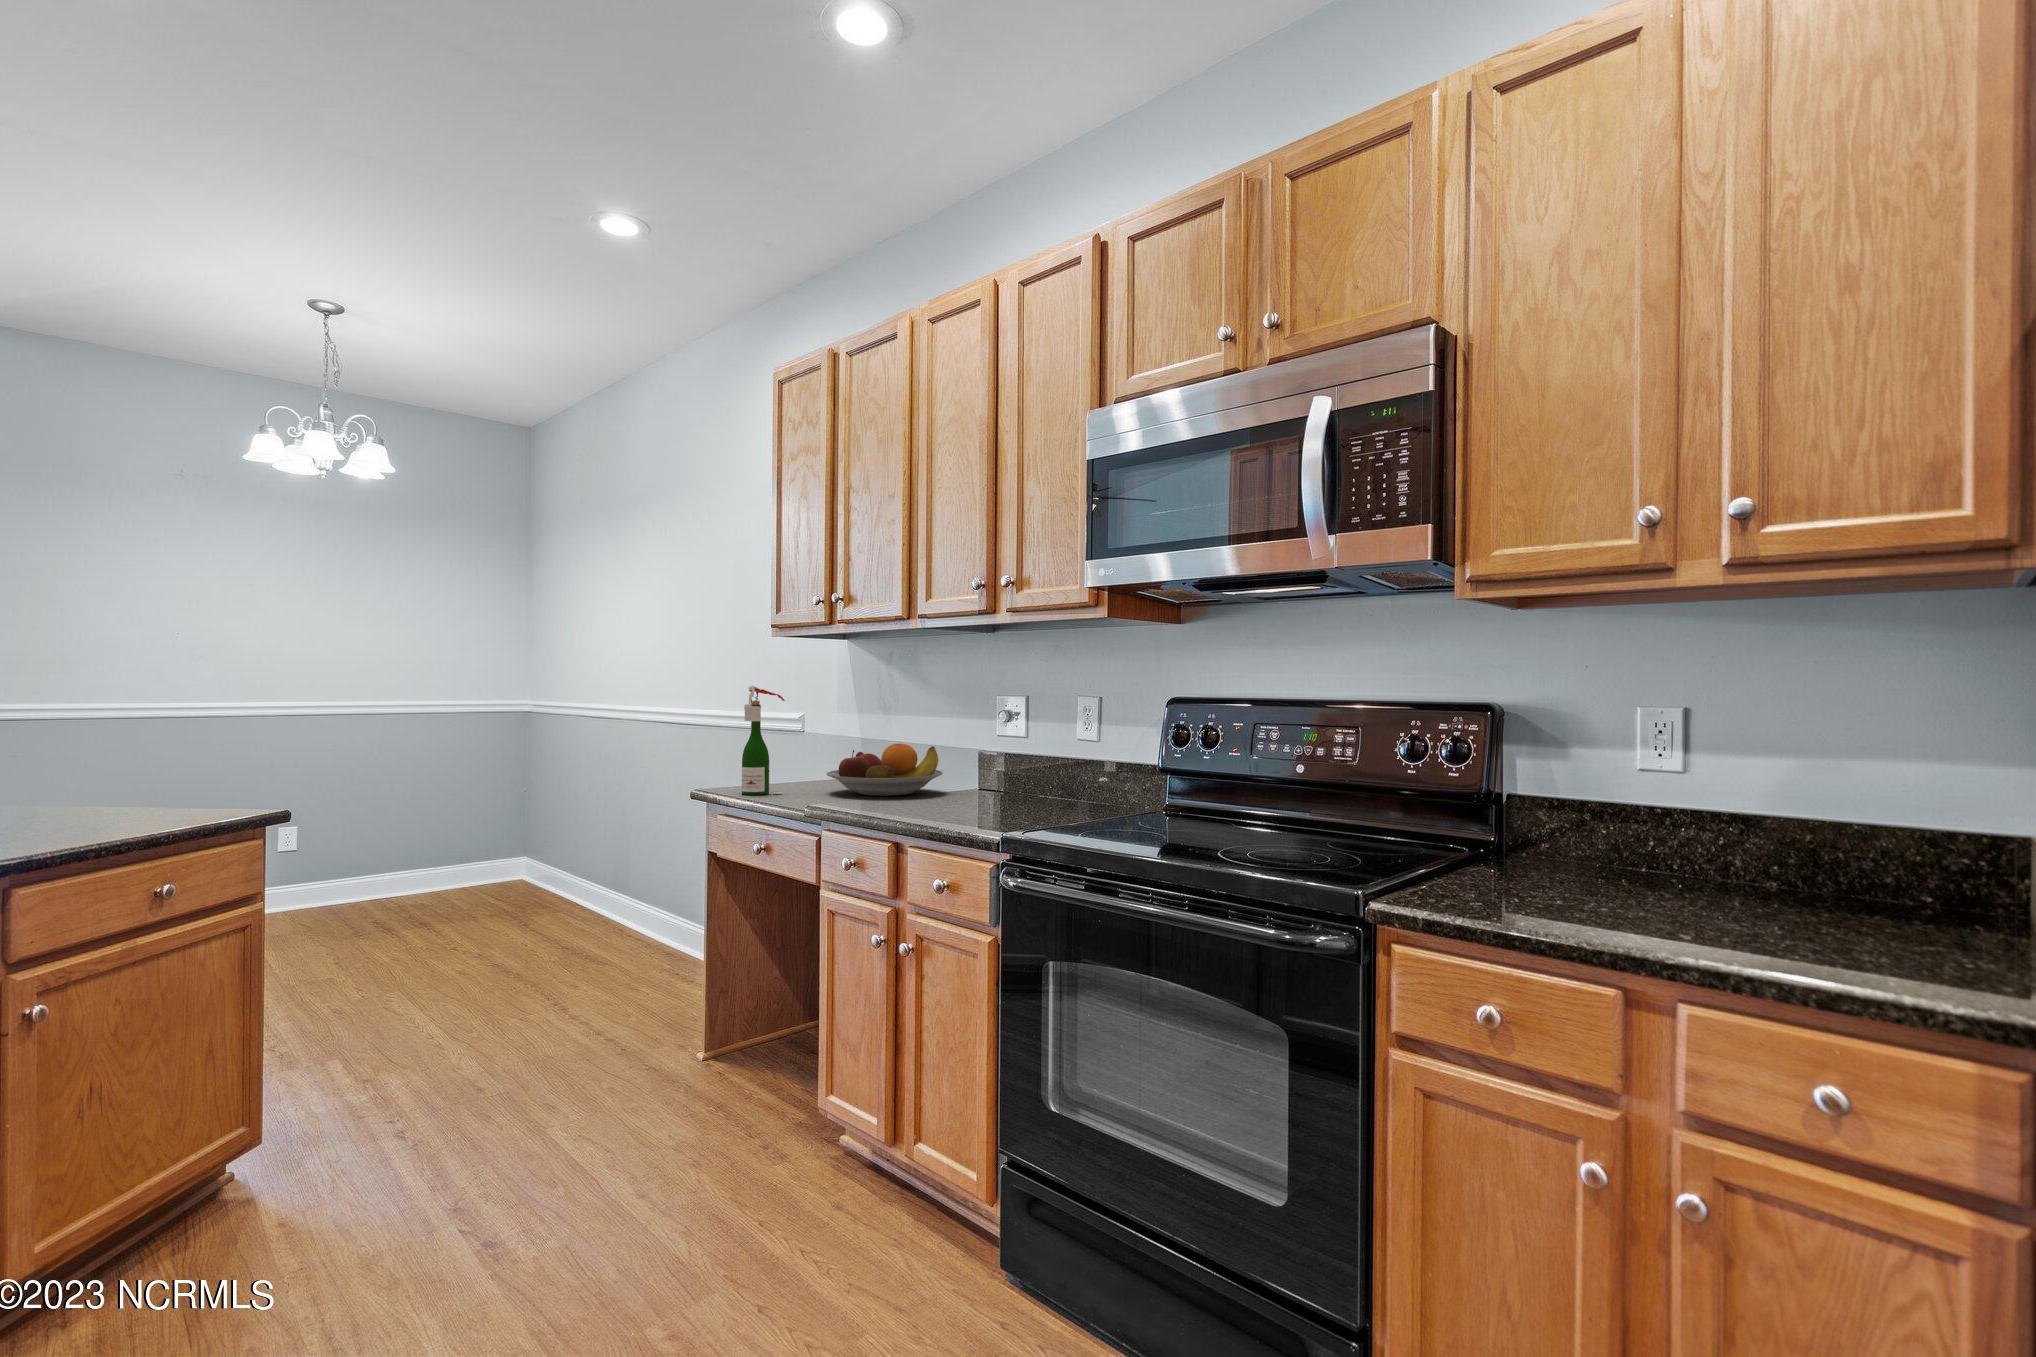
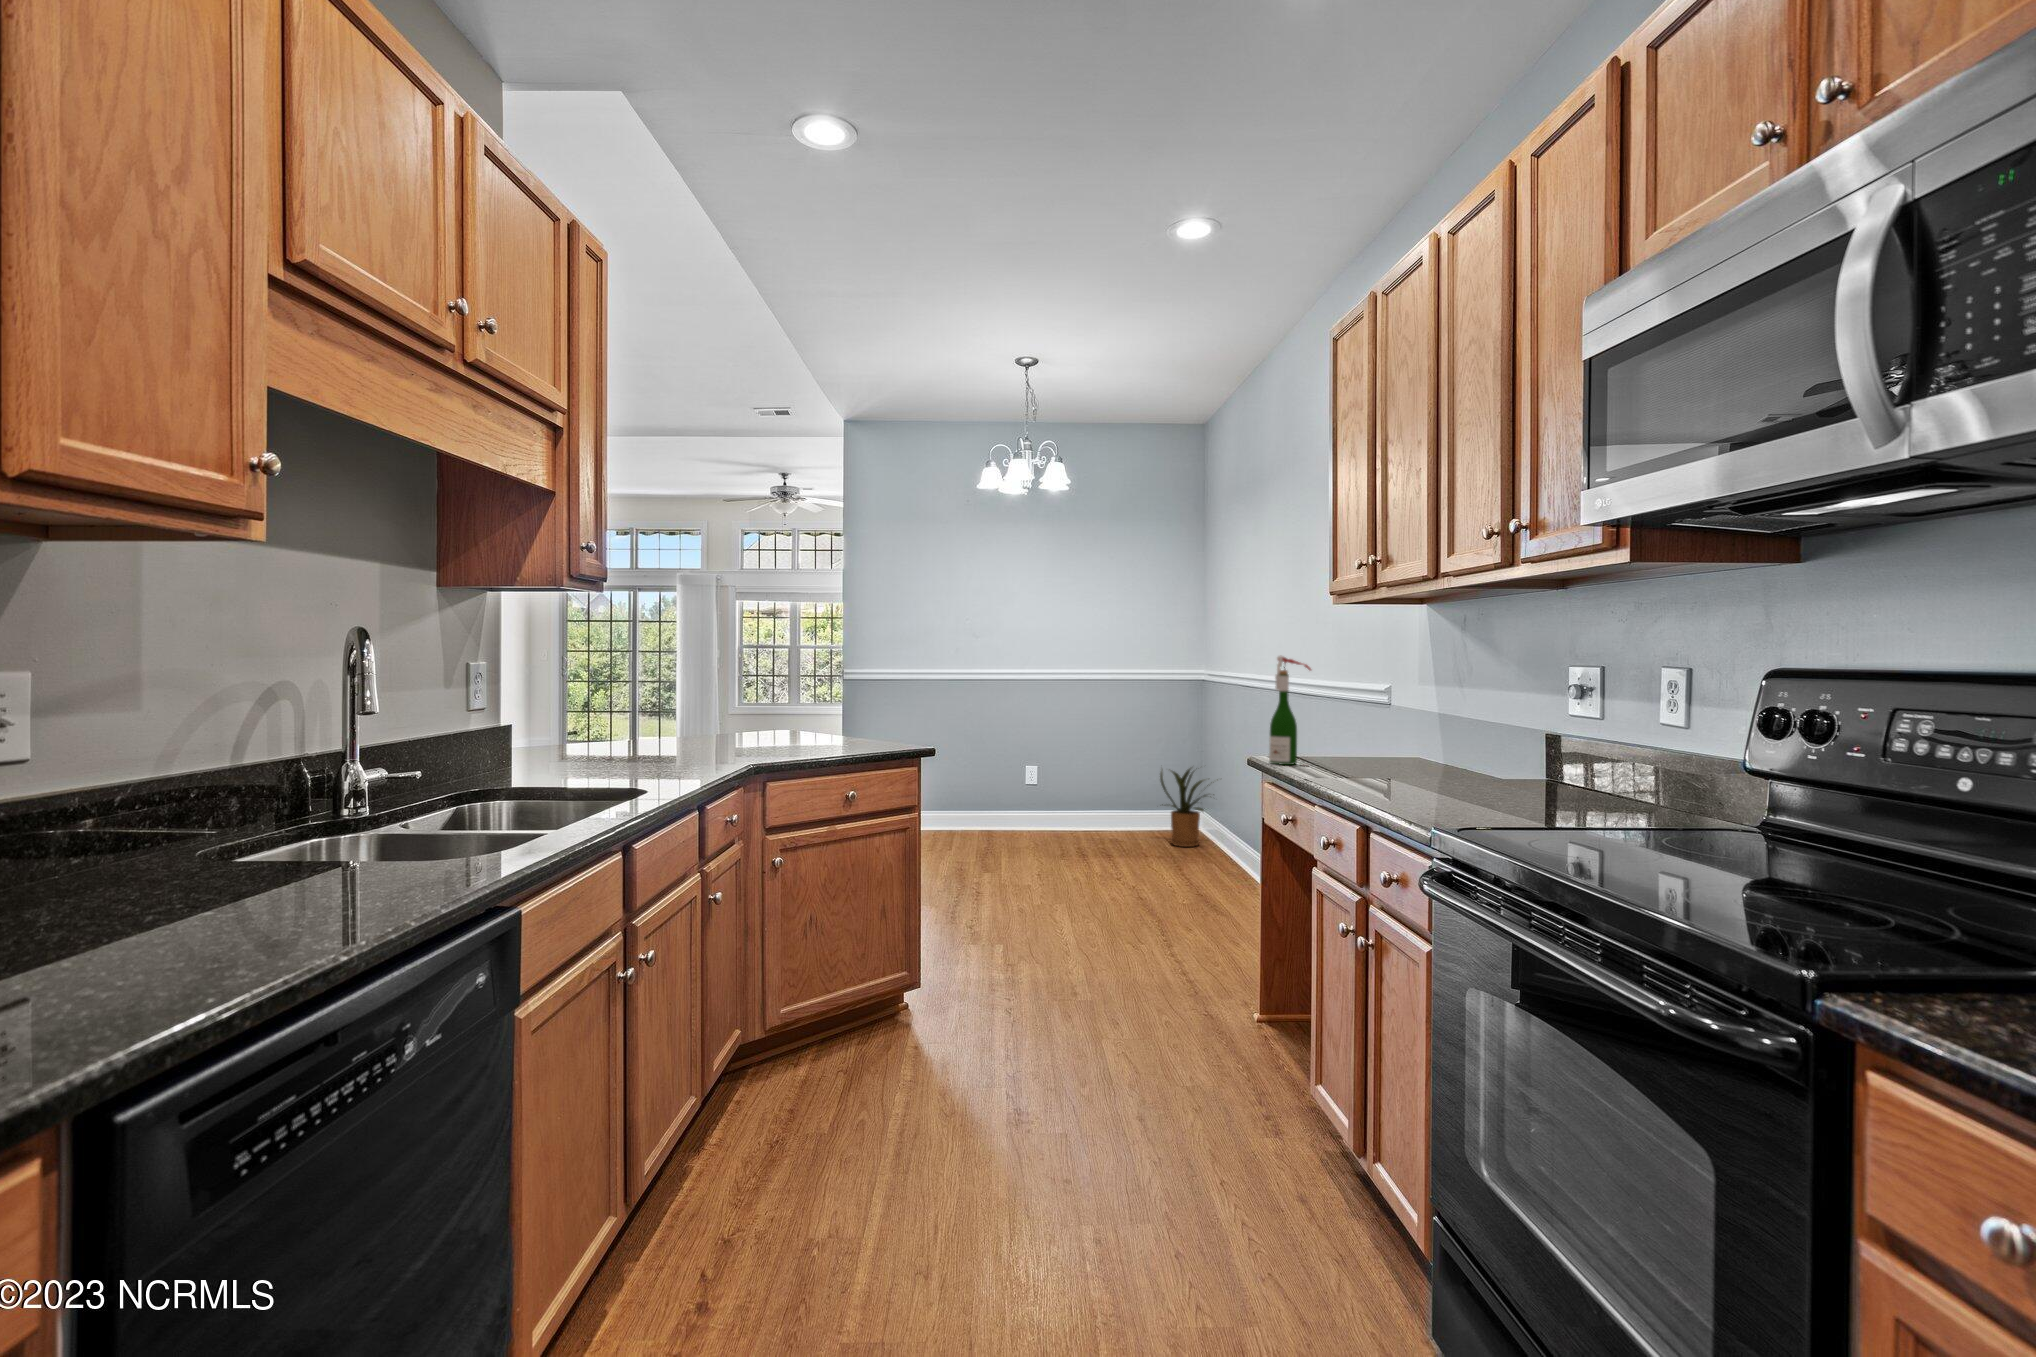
fruit bowl: present [827,744,943,796] -> none [1353,720,1493,777]
house plant: none [471,807,560,904] -> present [1160,768,1208,847]

